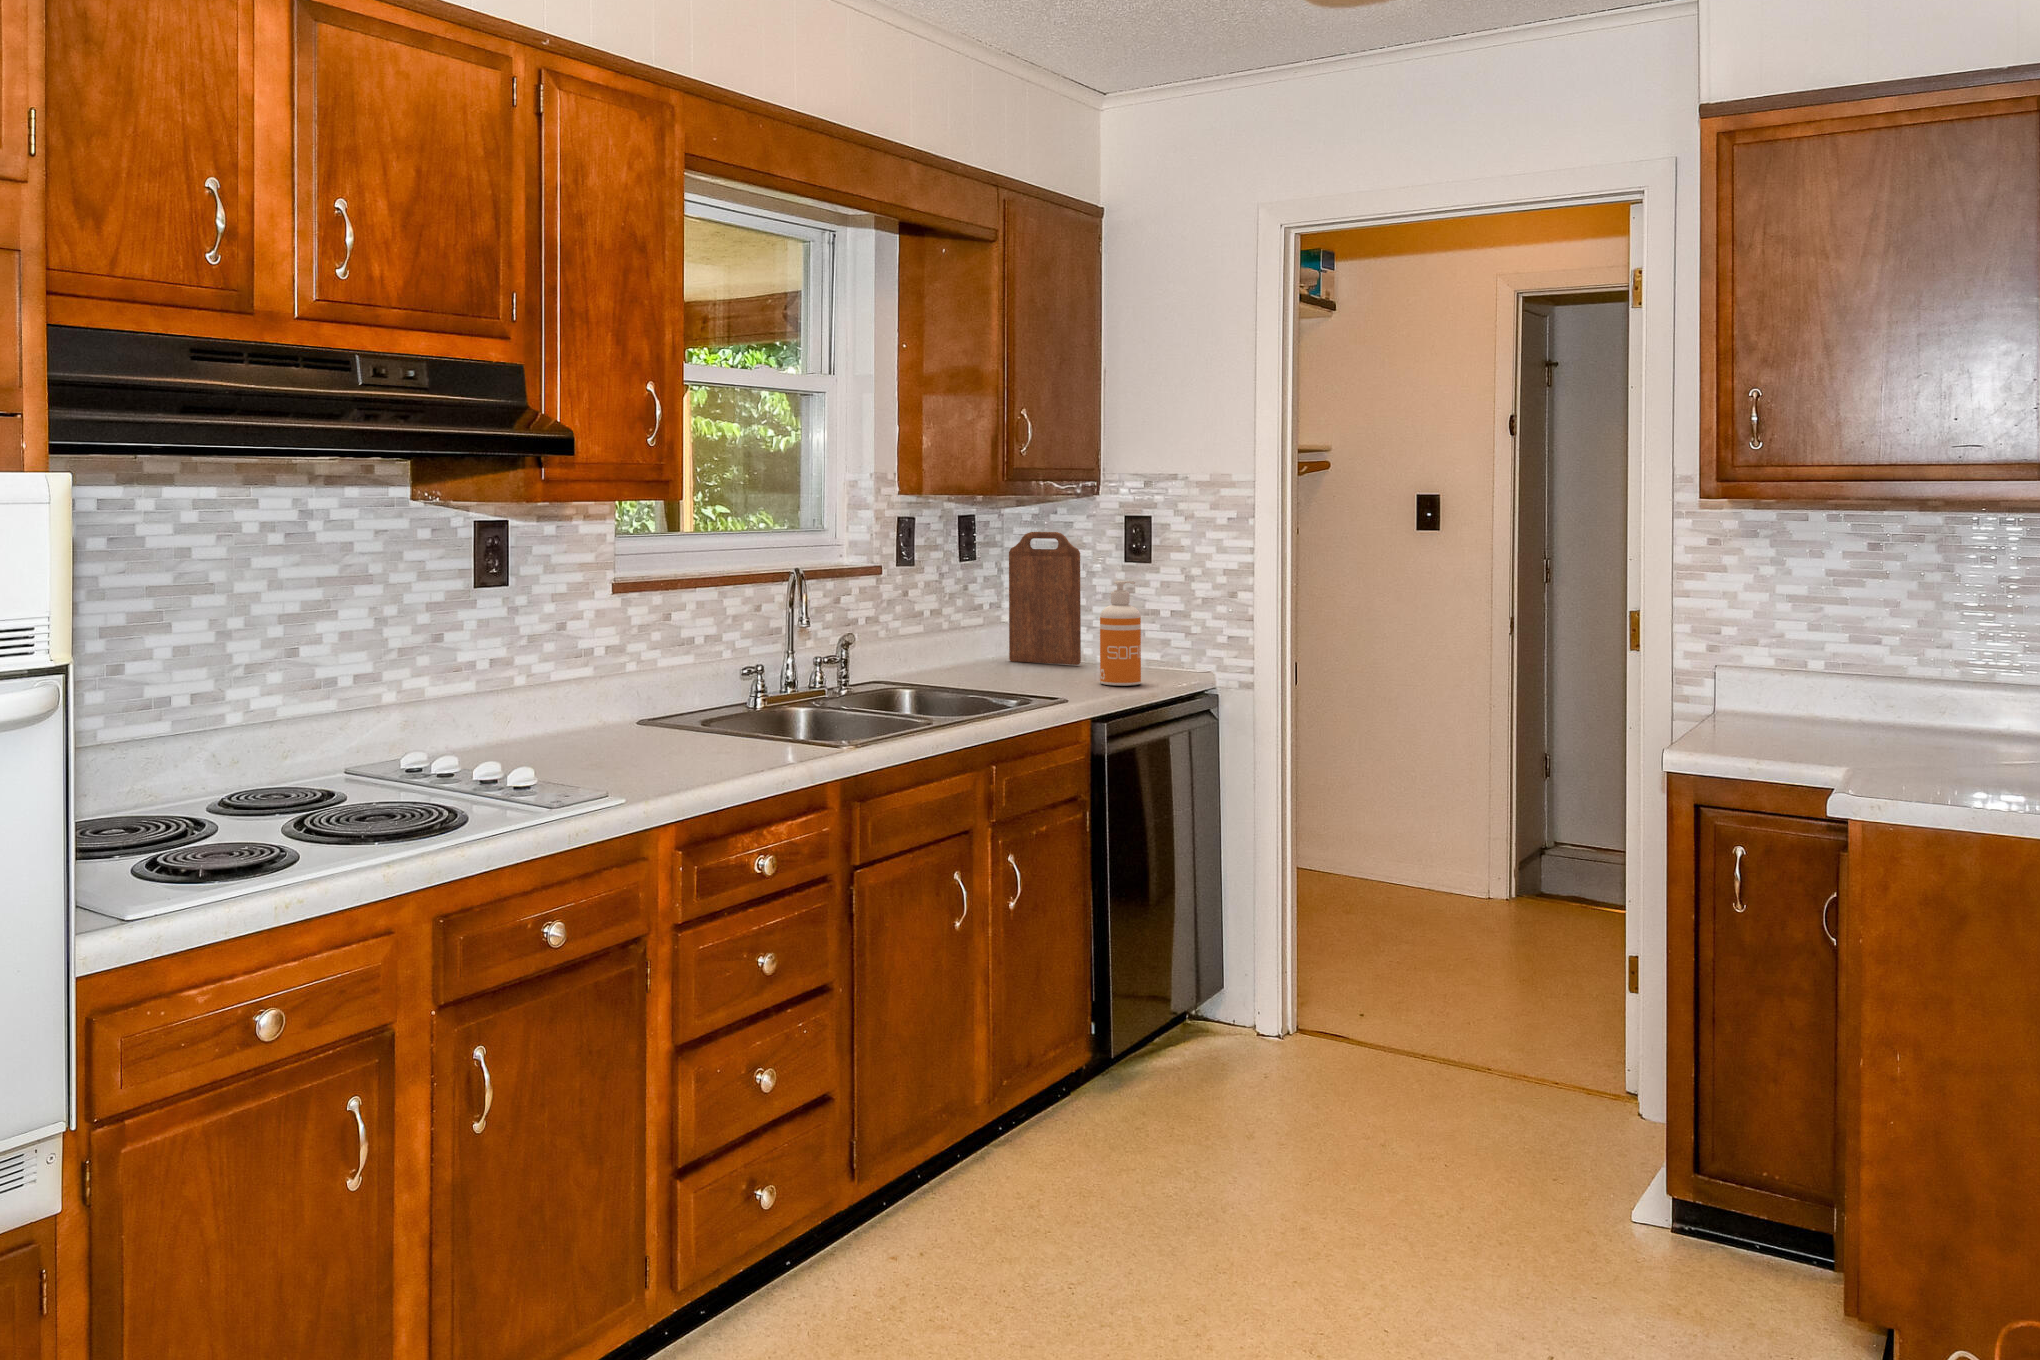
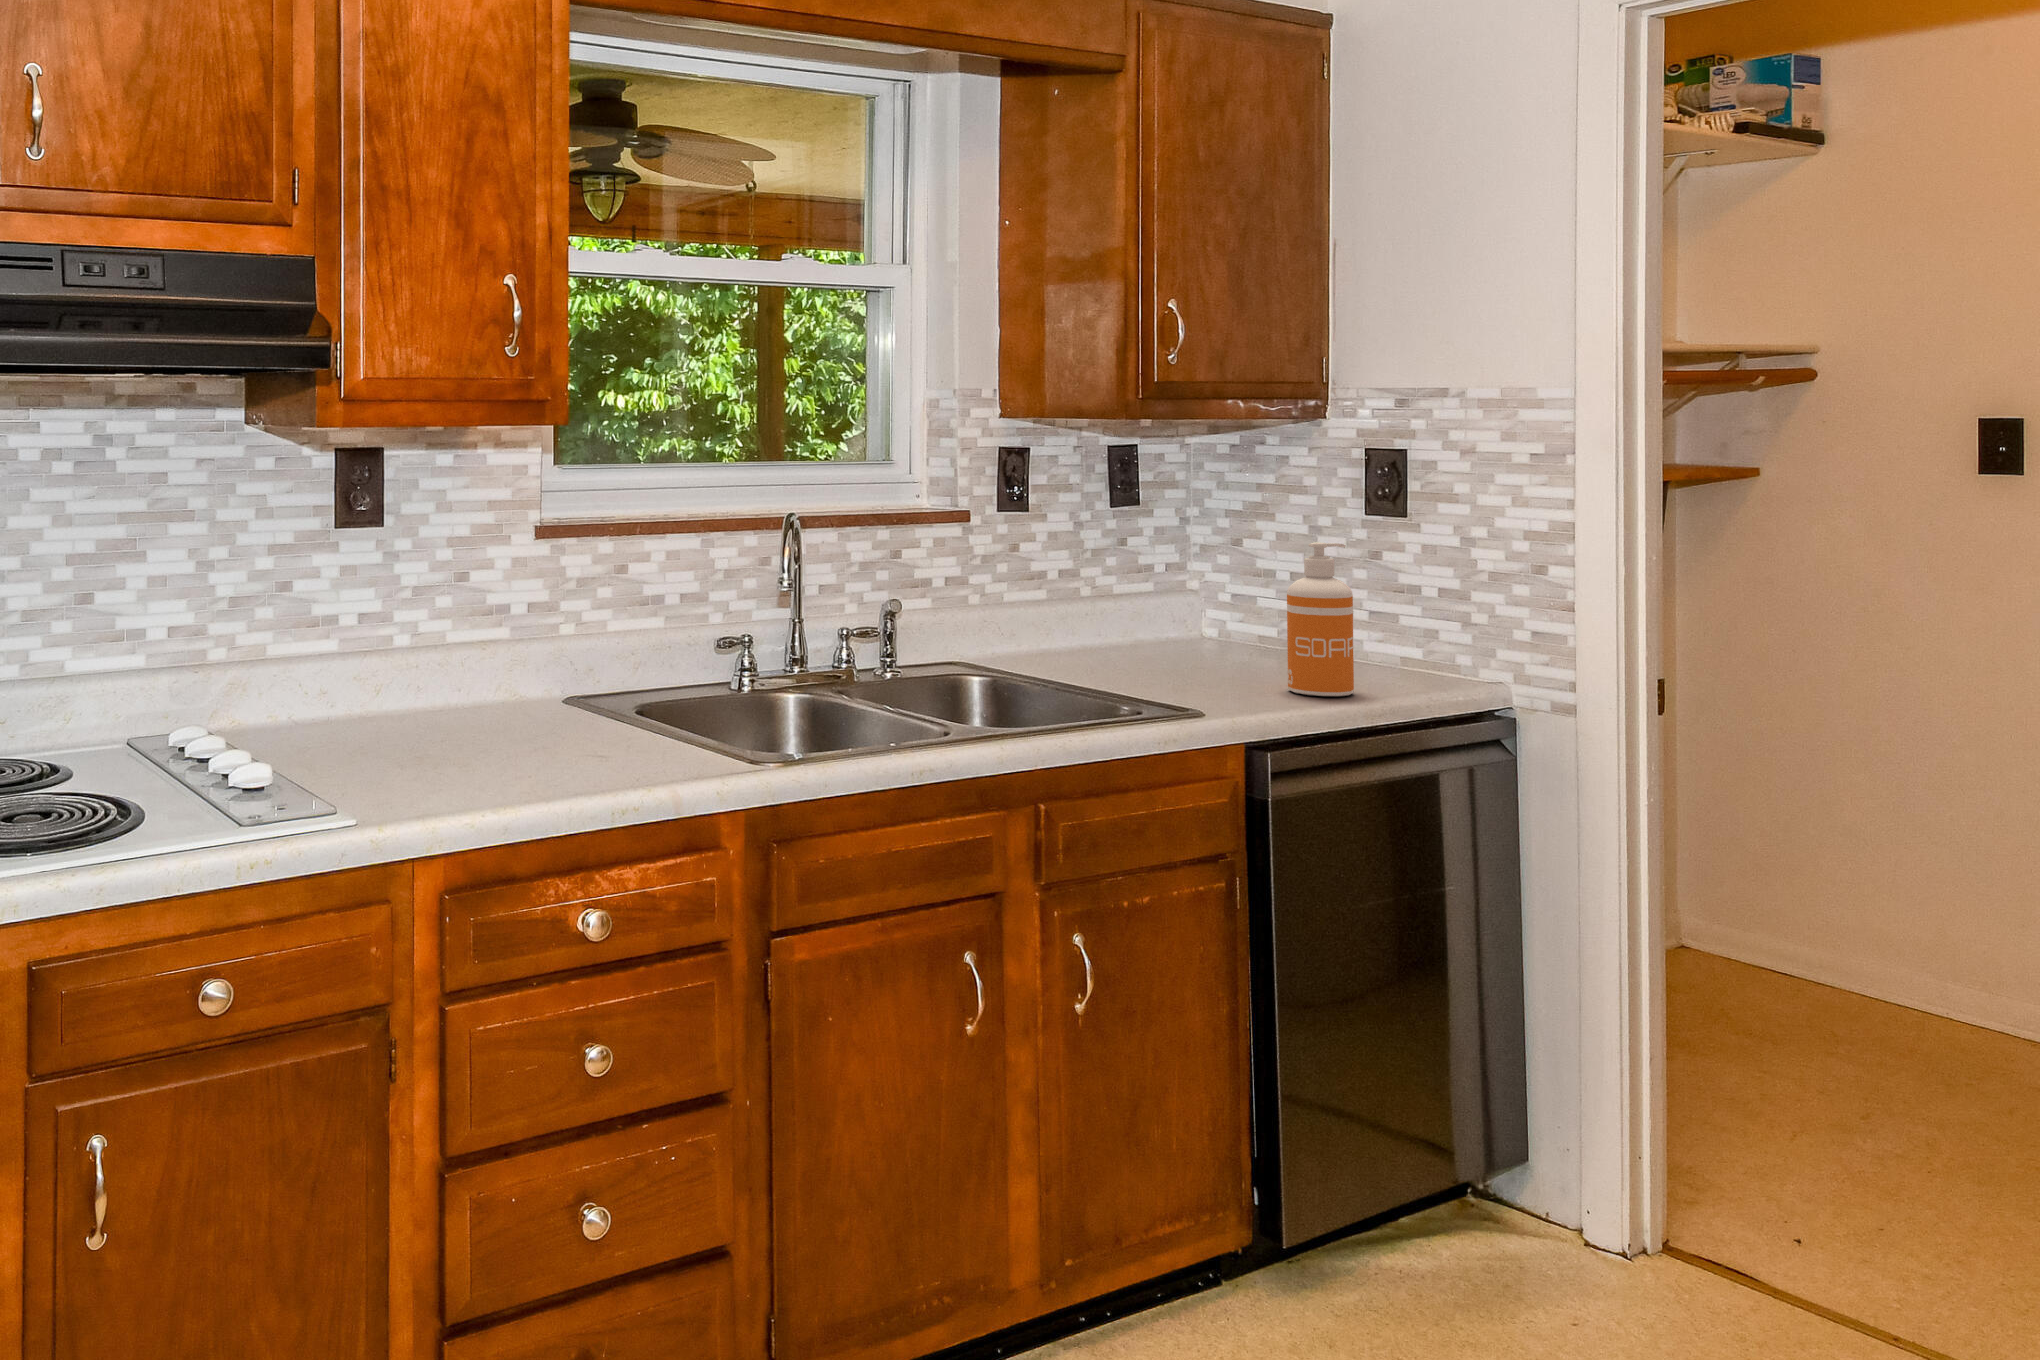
cutting board: present [1009,532,1081,665] -> none [1192,469,1292,658]

